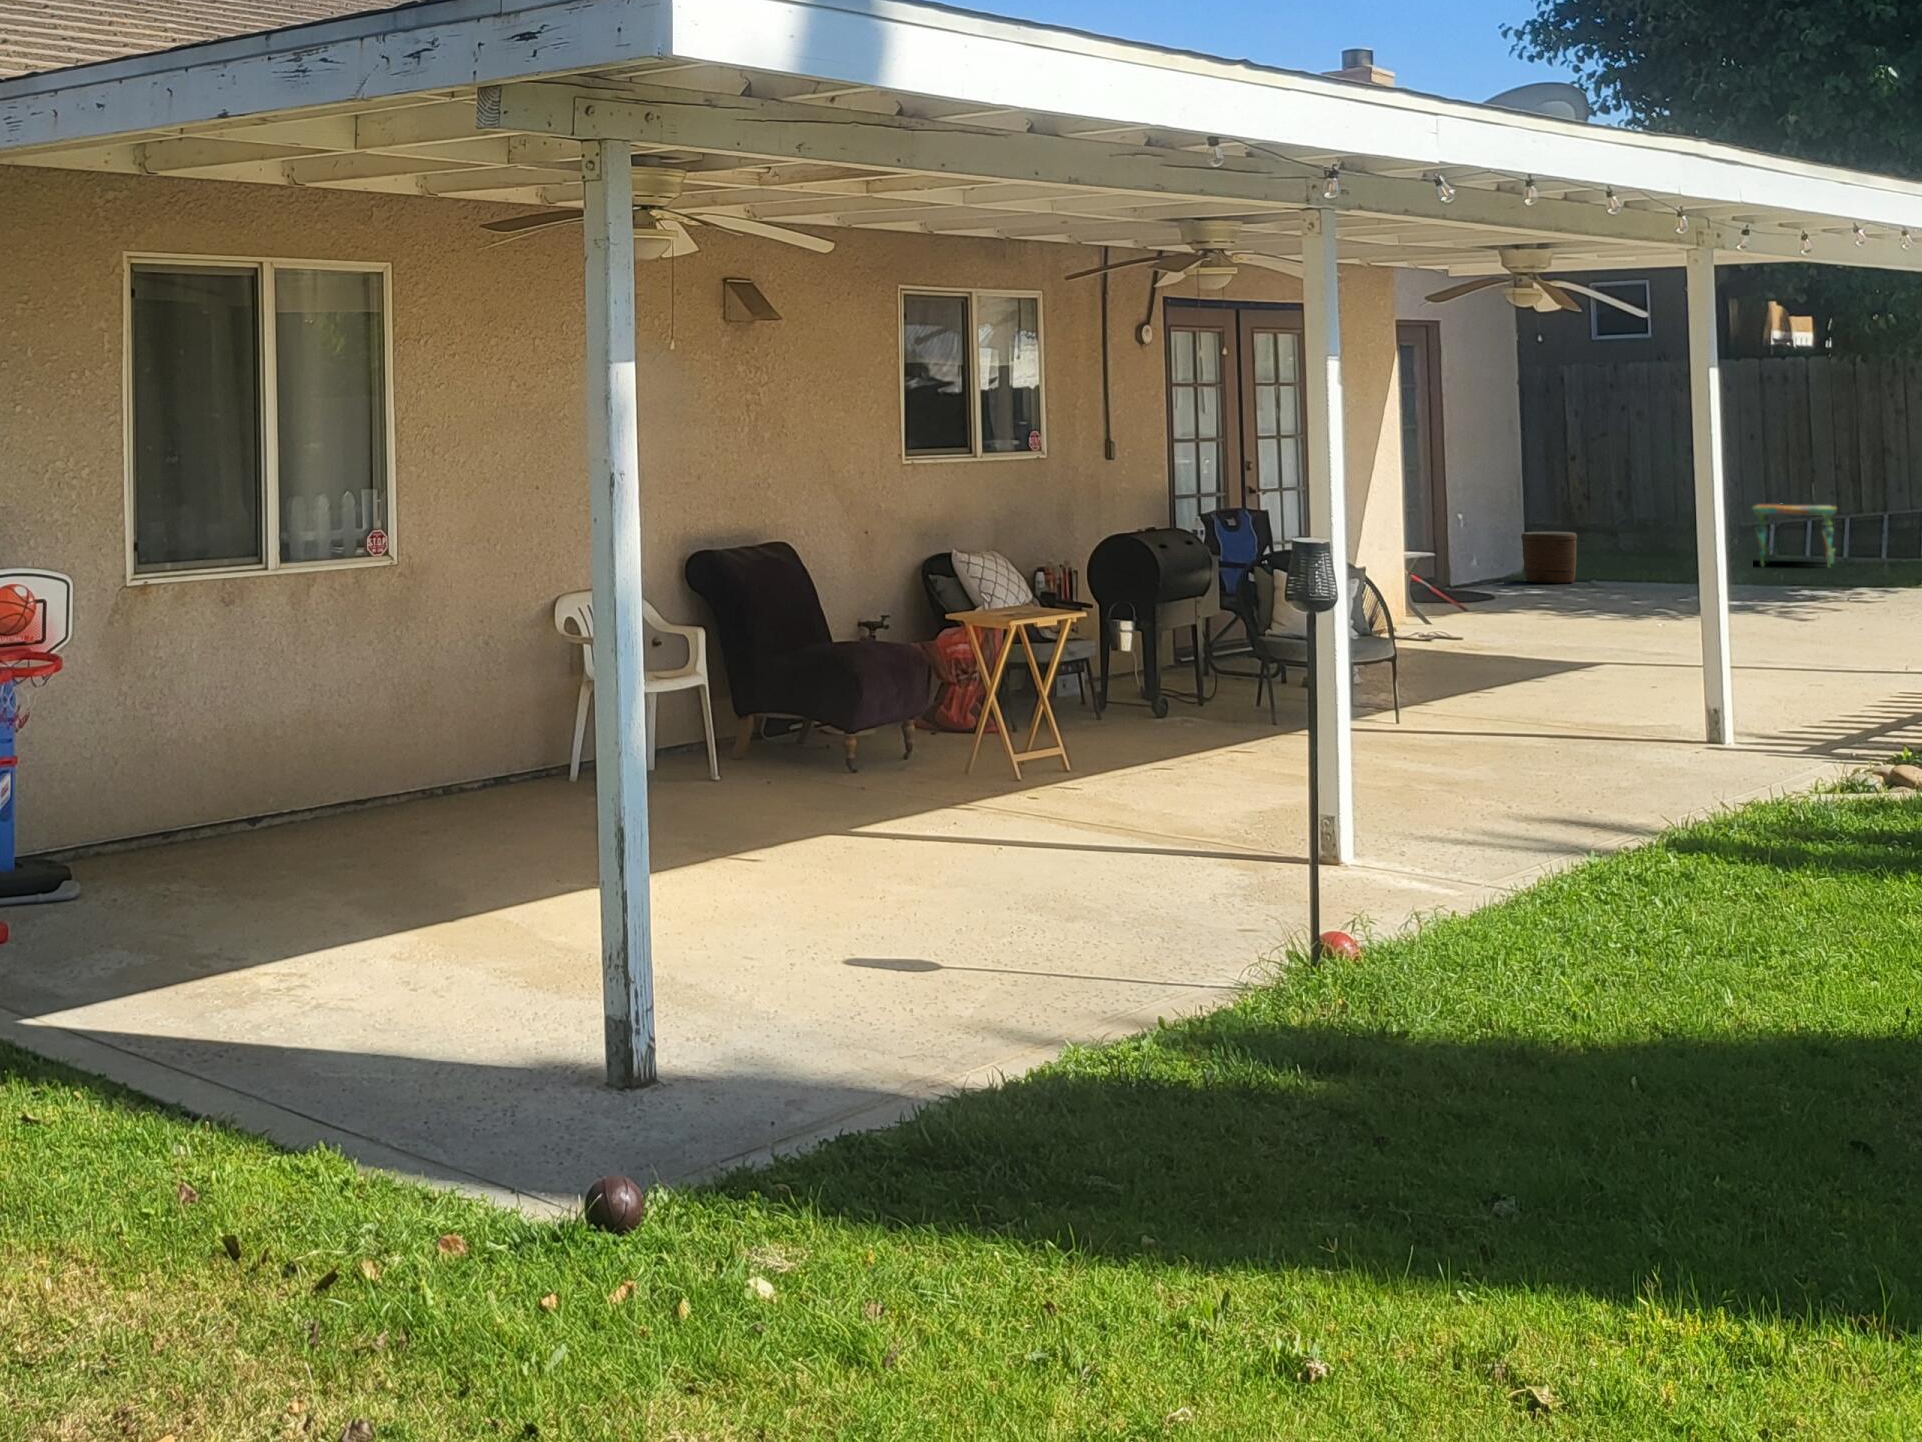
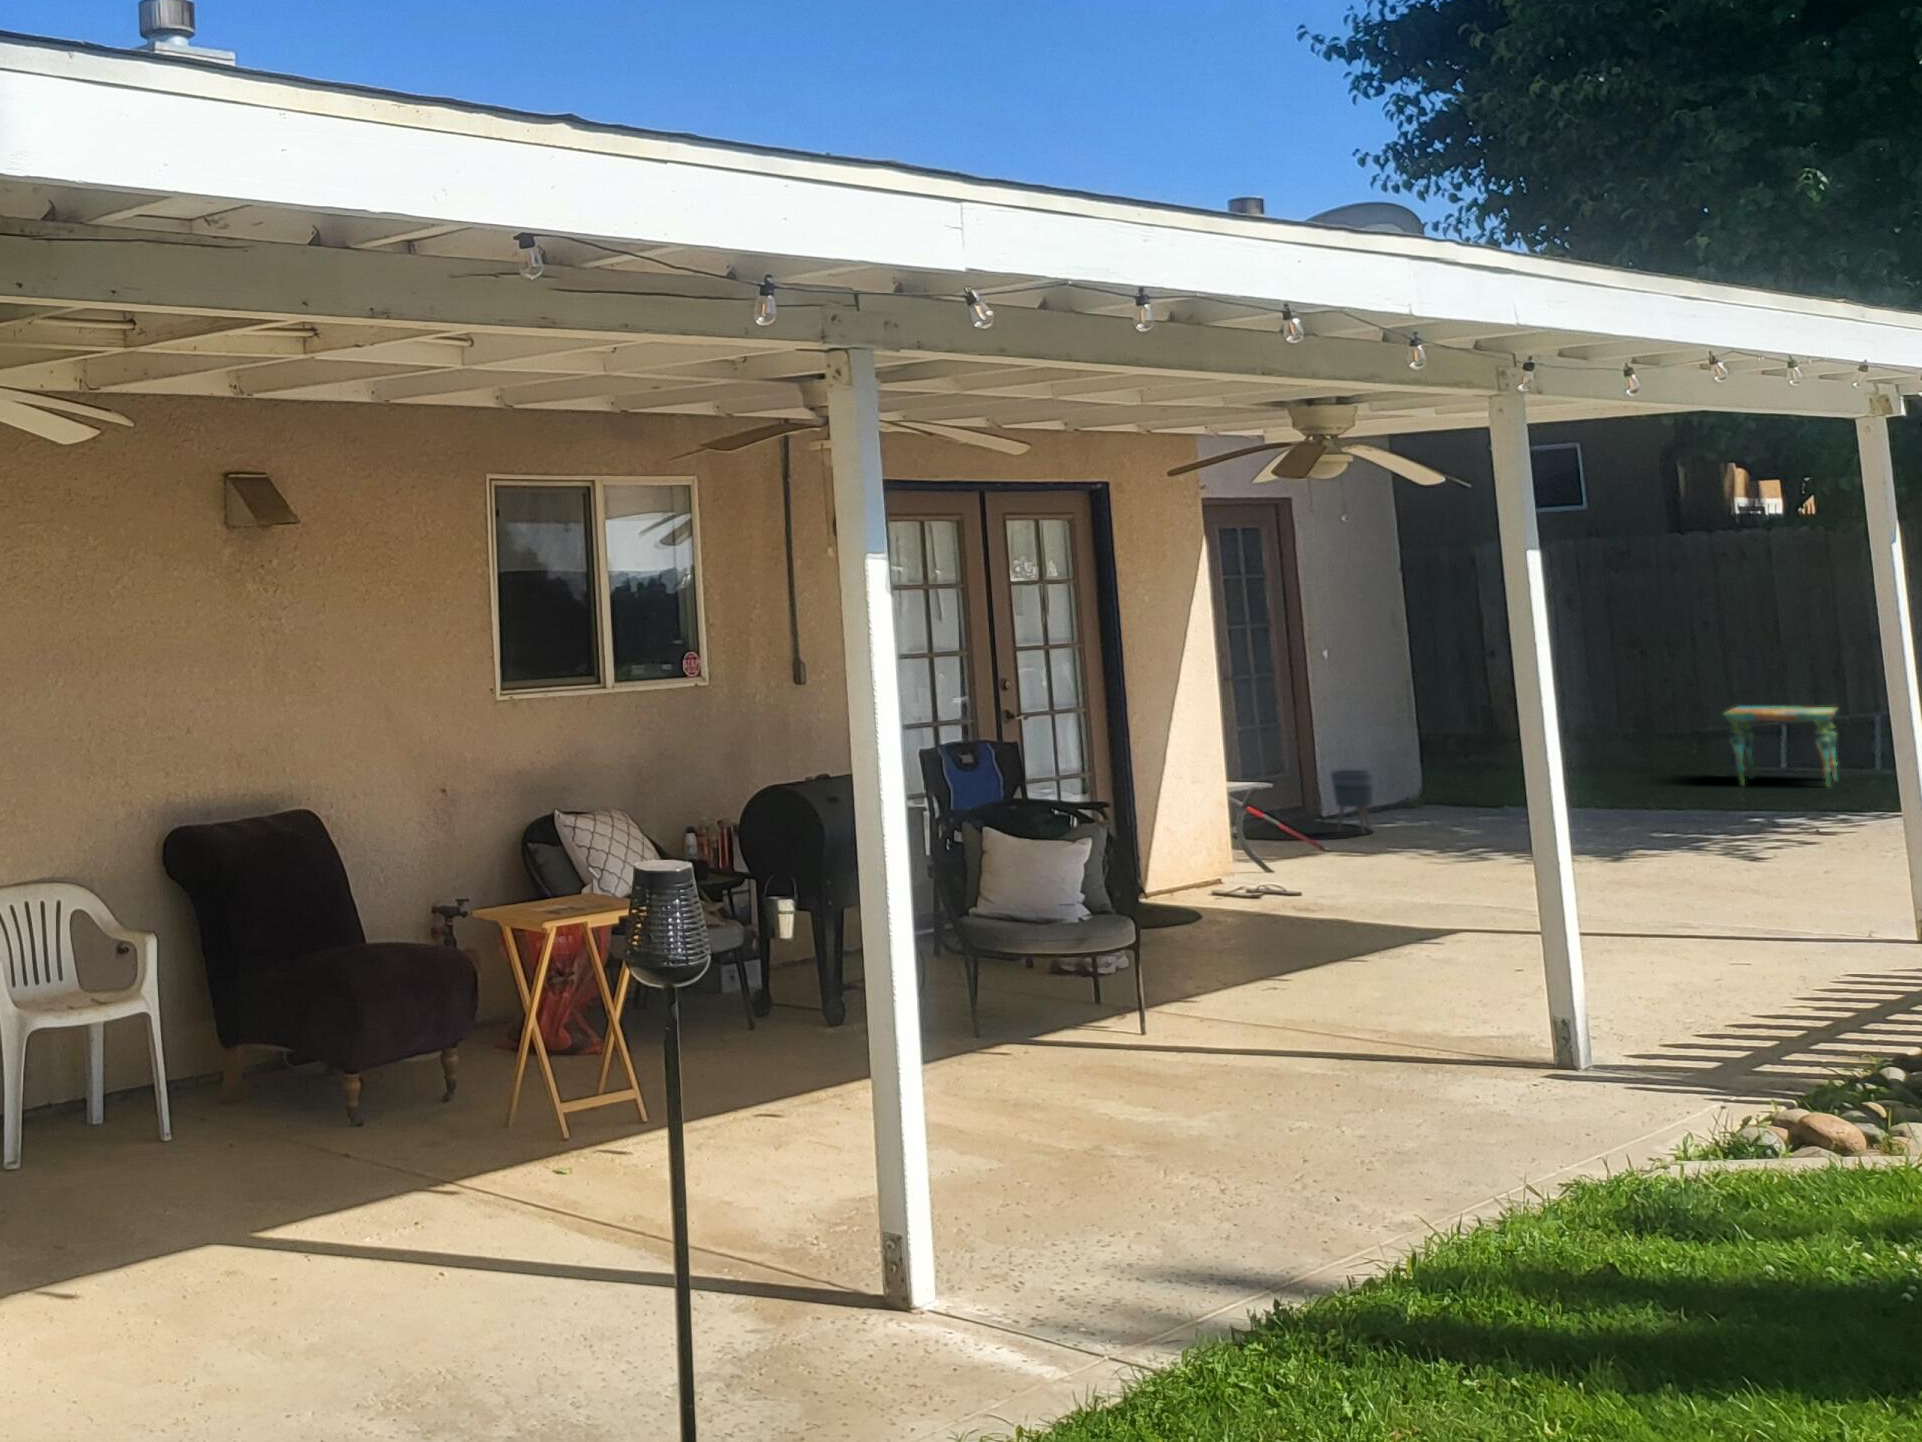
woven basket: present [1521,531,1577,584] -> none [1420,748,1491,813]
planter: none [1460,546,1494,598] -> present [1331,770,1373,833]

